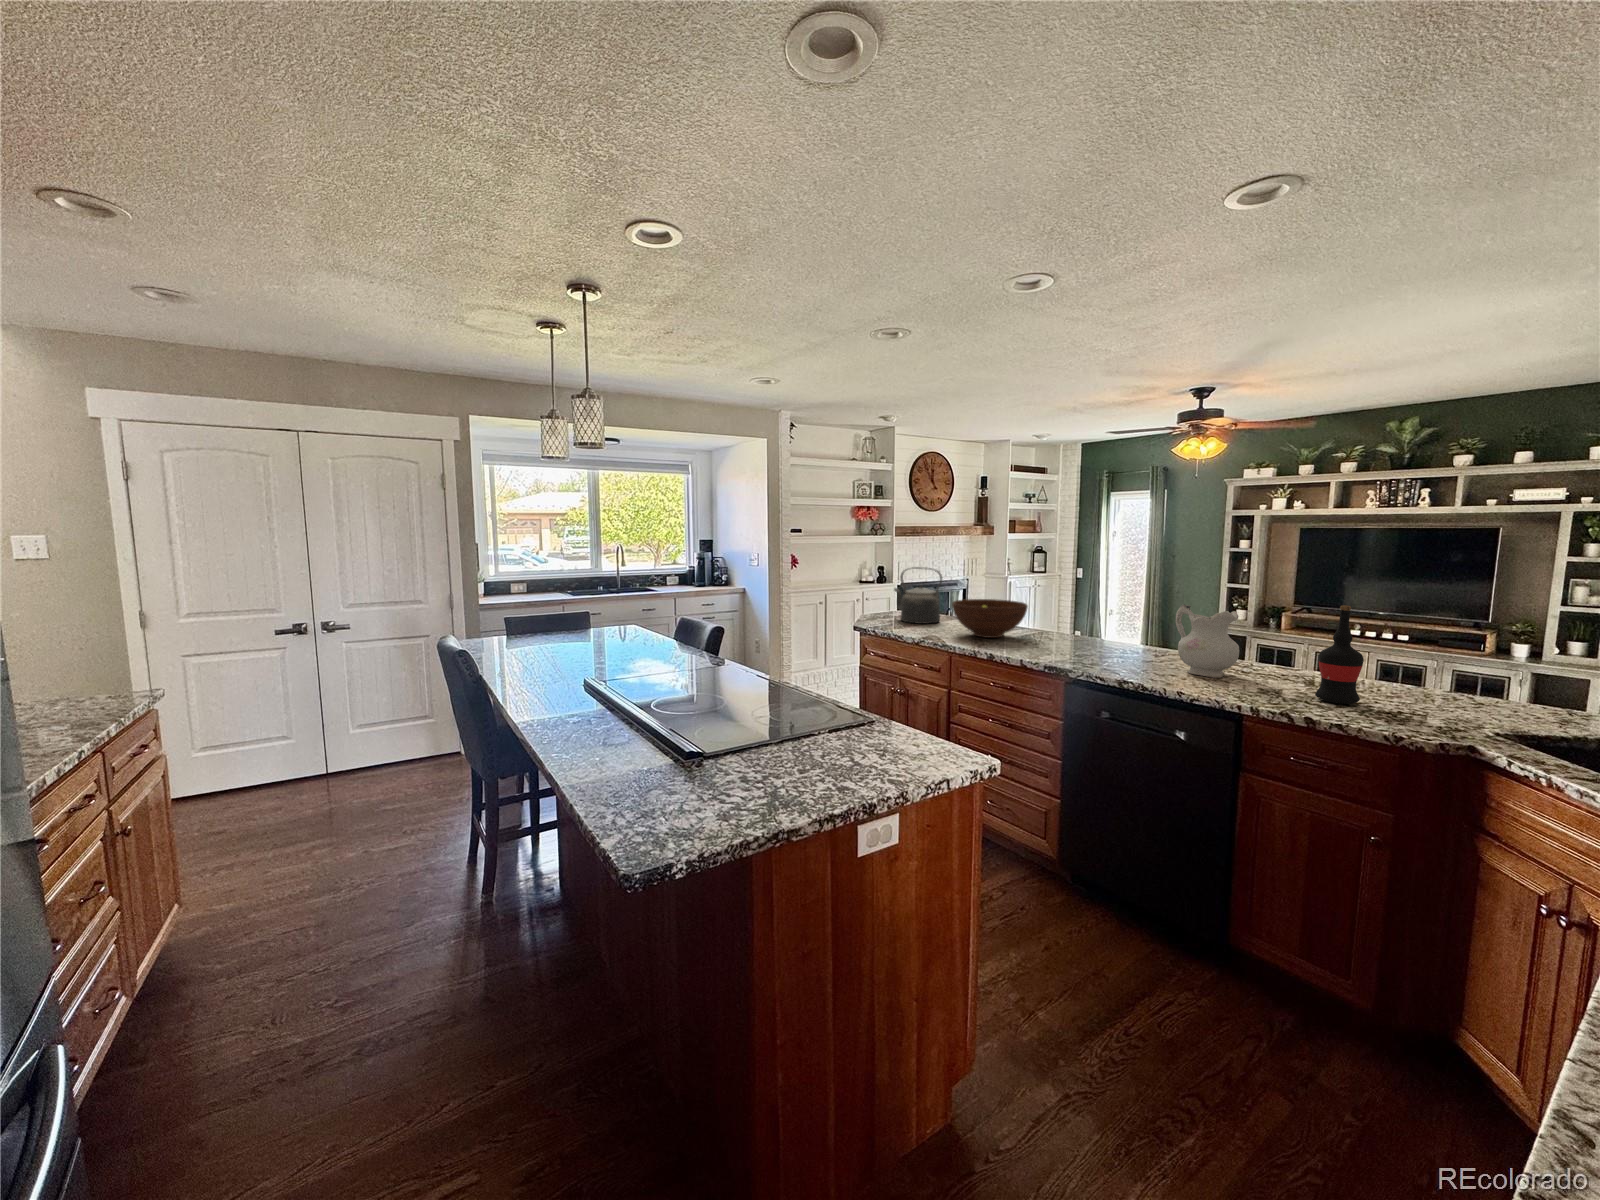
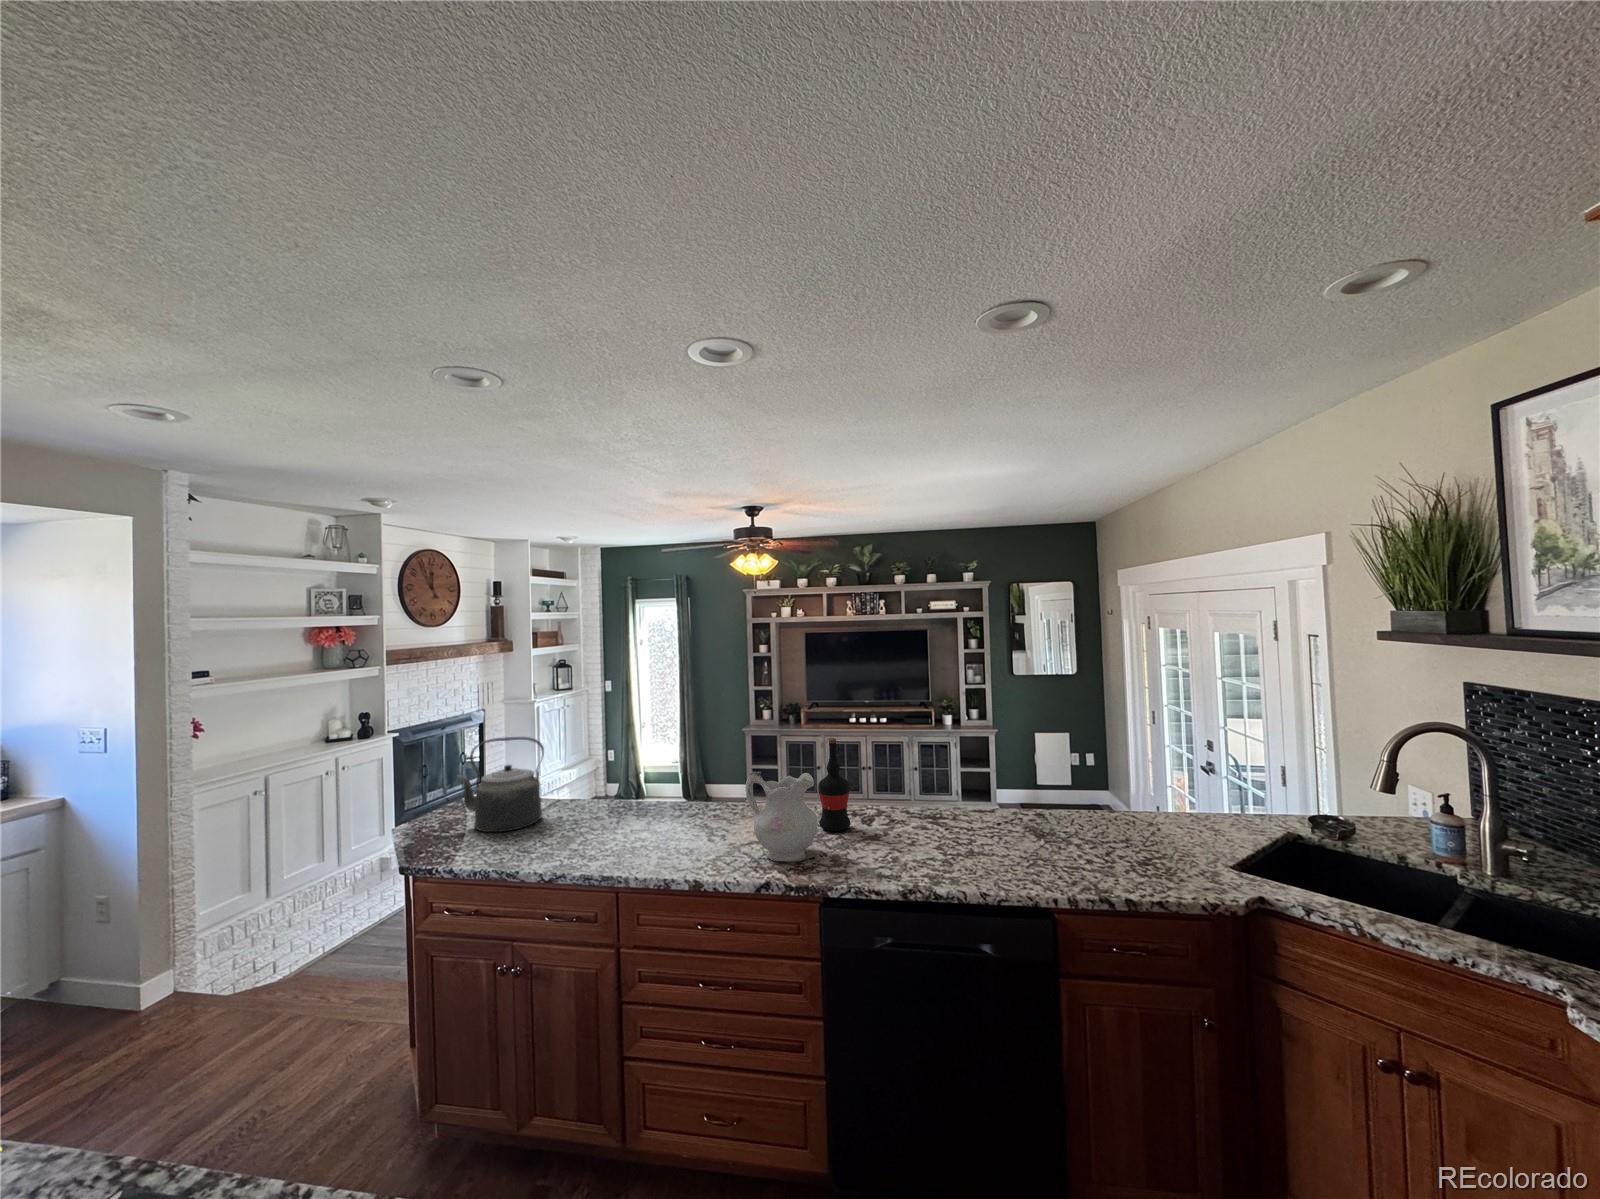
fruit bowl: present [952,599,1028,638] -> none [588,773,697,842]
ceramic pitcher: present [1176,604,1239,678] -> present [745,771,818,861]
wine bottle: present [1315,605,1364,704] -> present [818,738,851,831]

